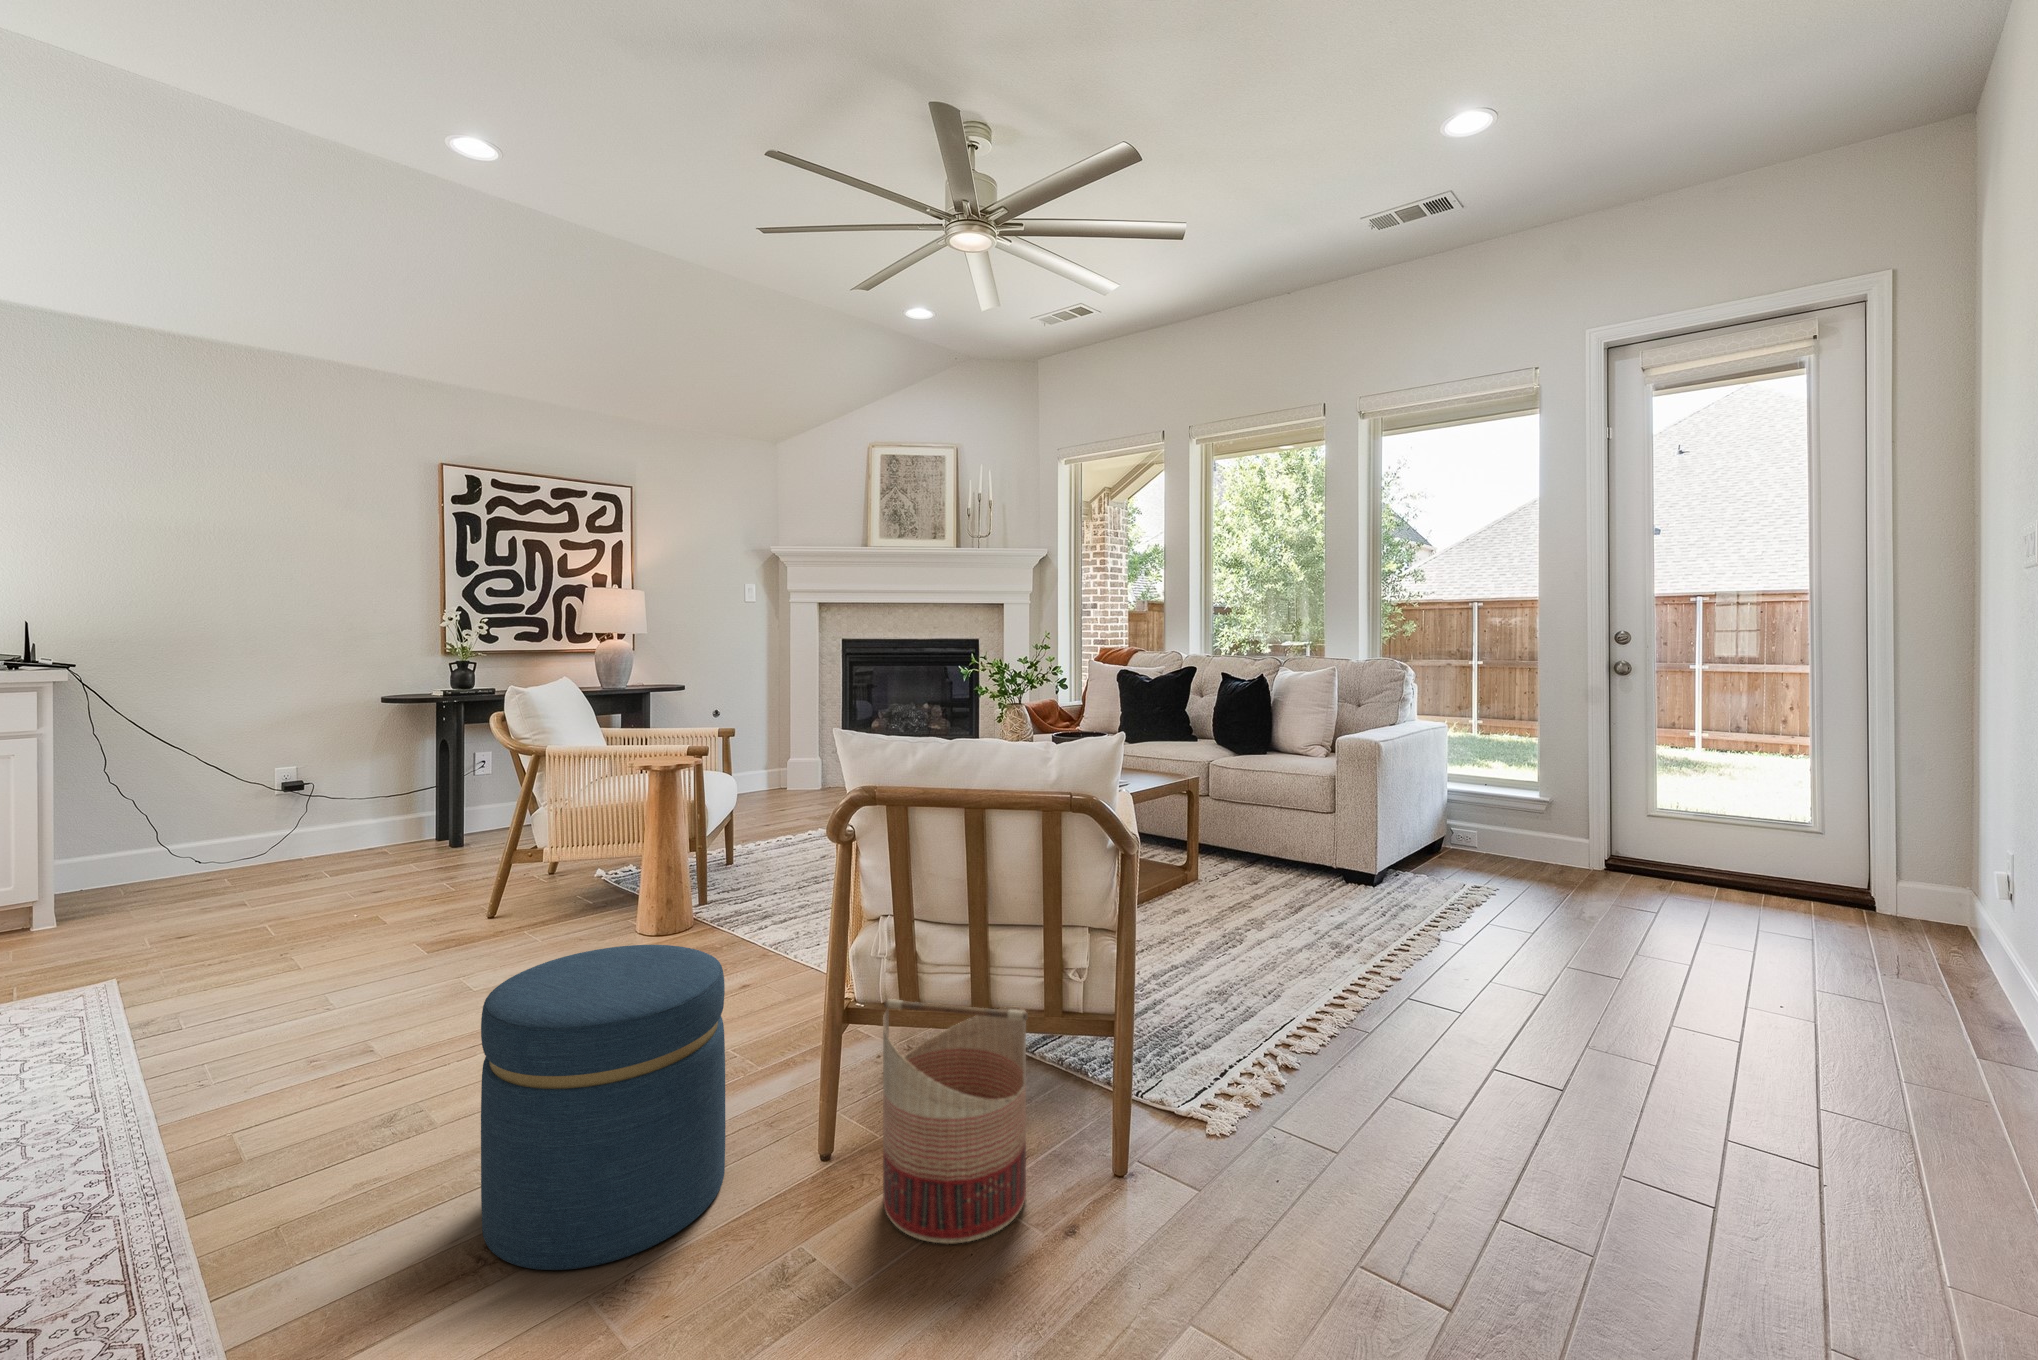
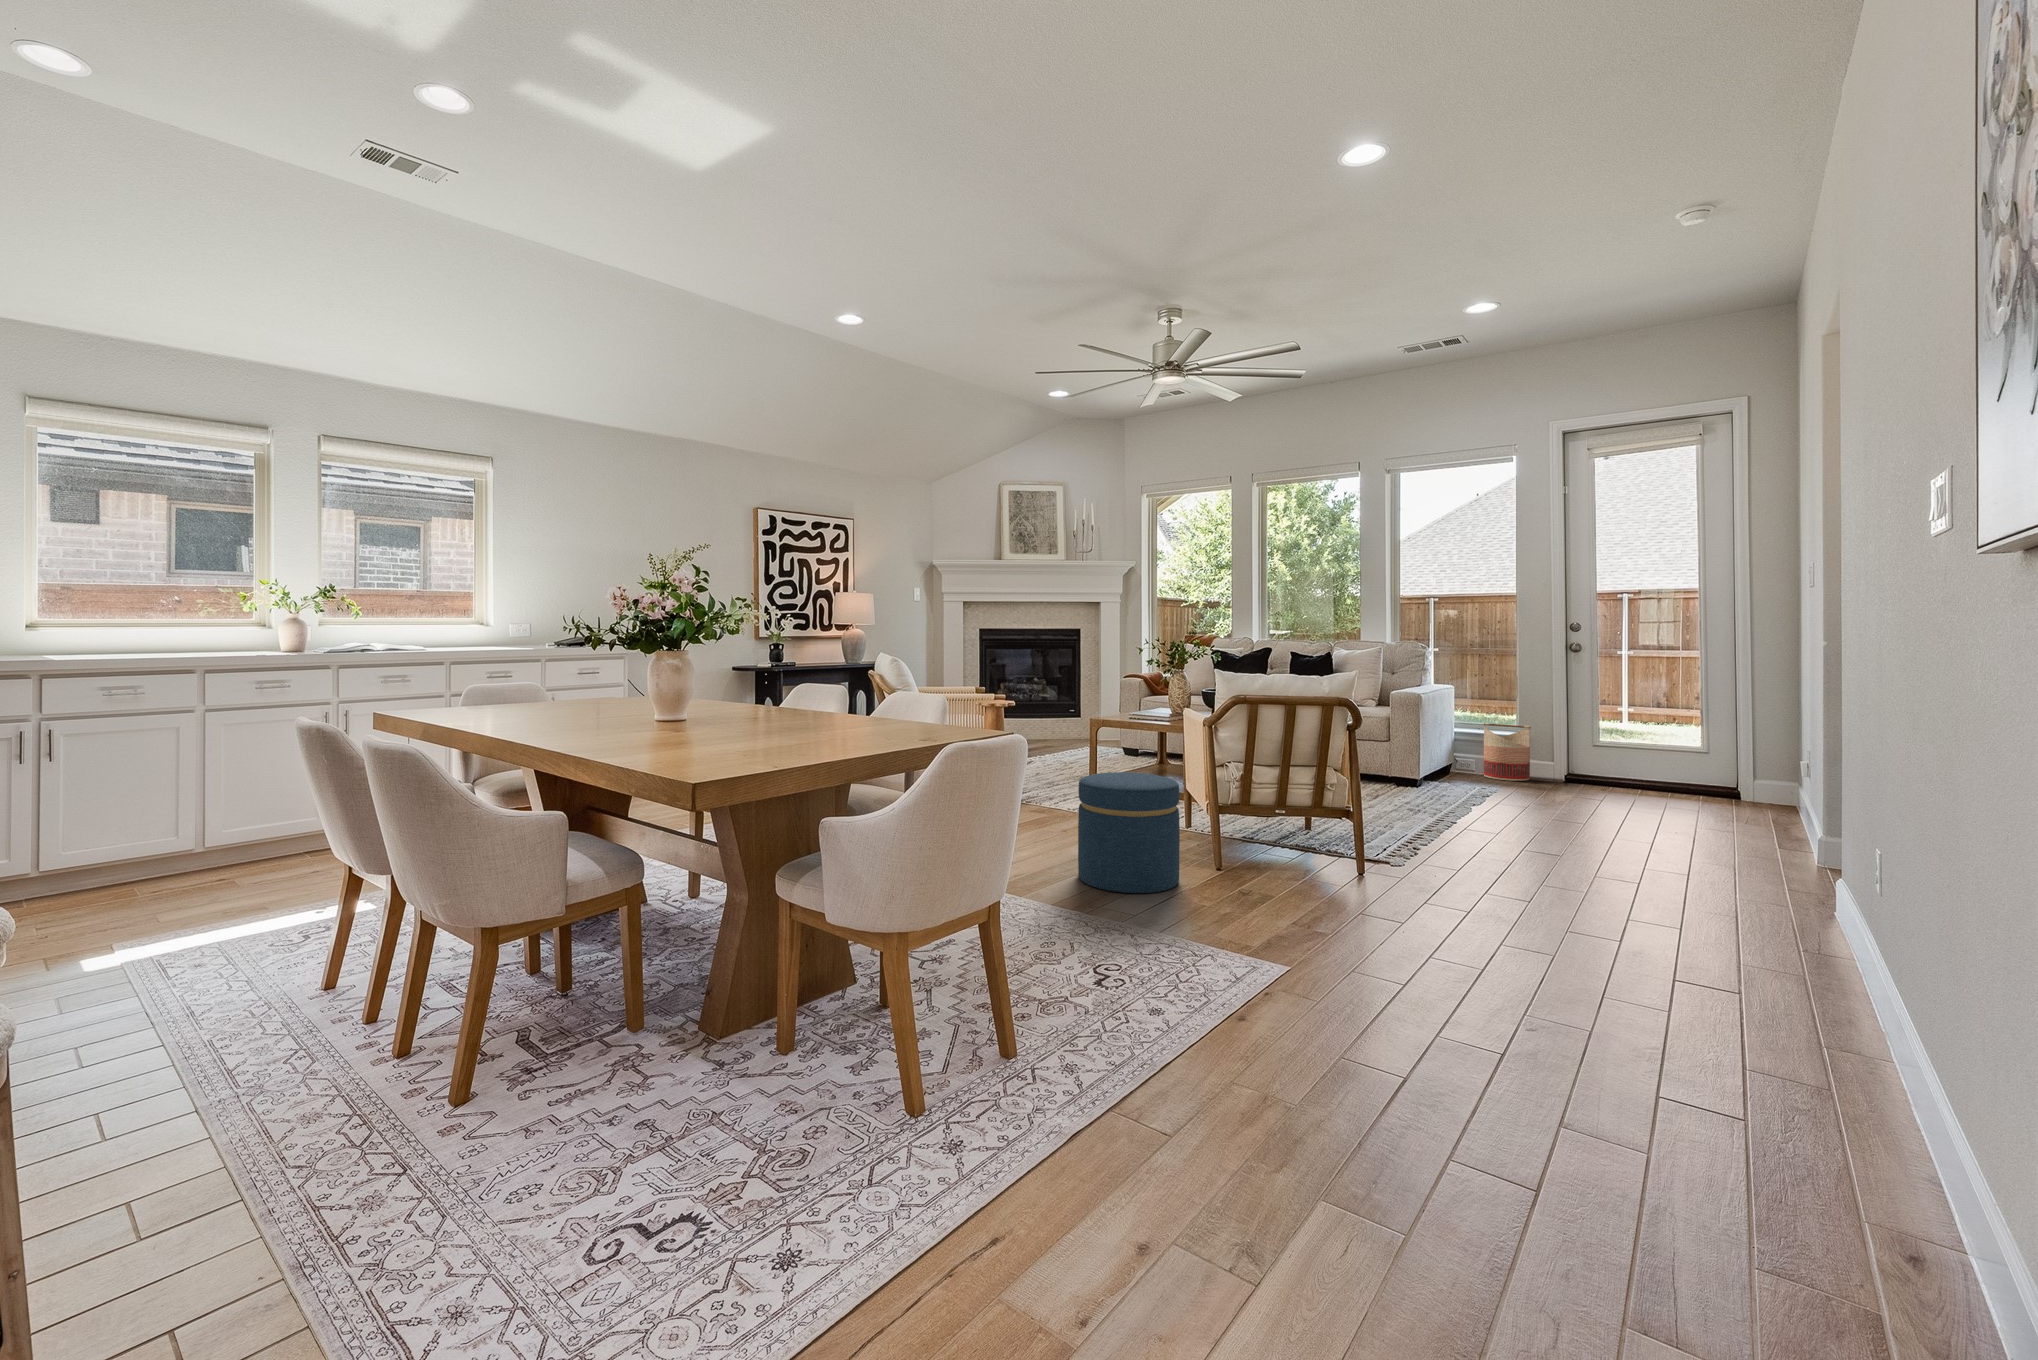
basket: present [883,999,1028,1244] -> present [1484,723,1531,781]

